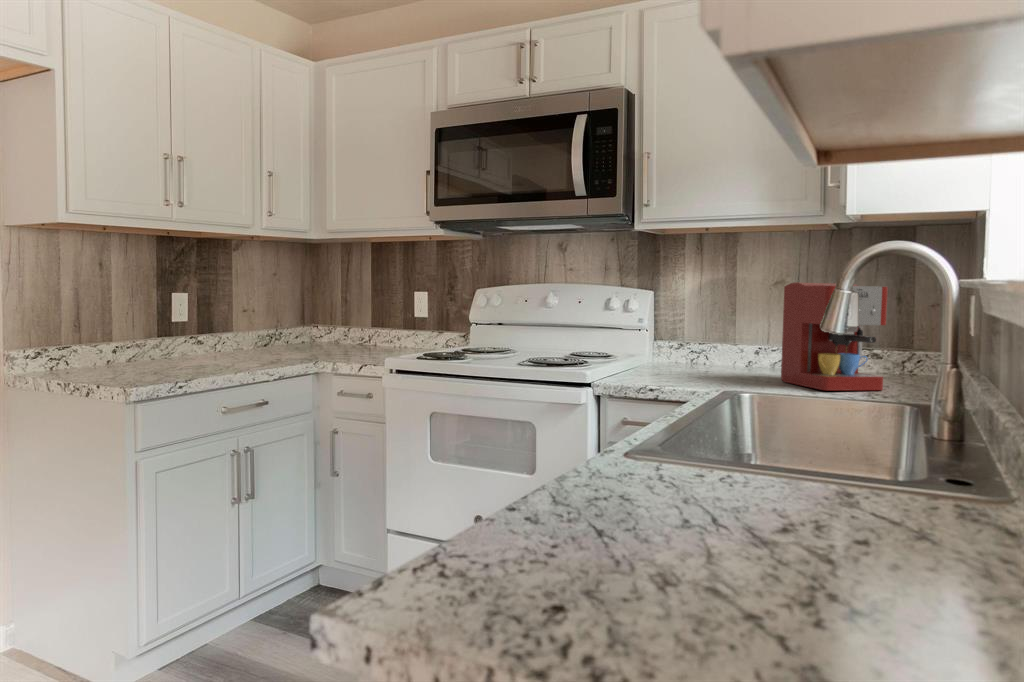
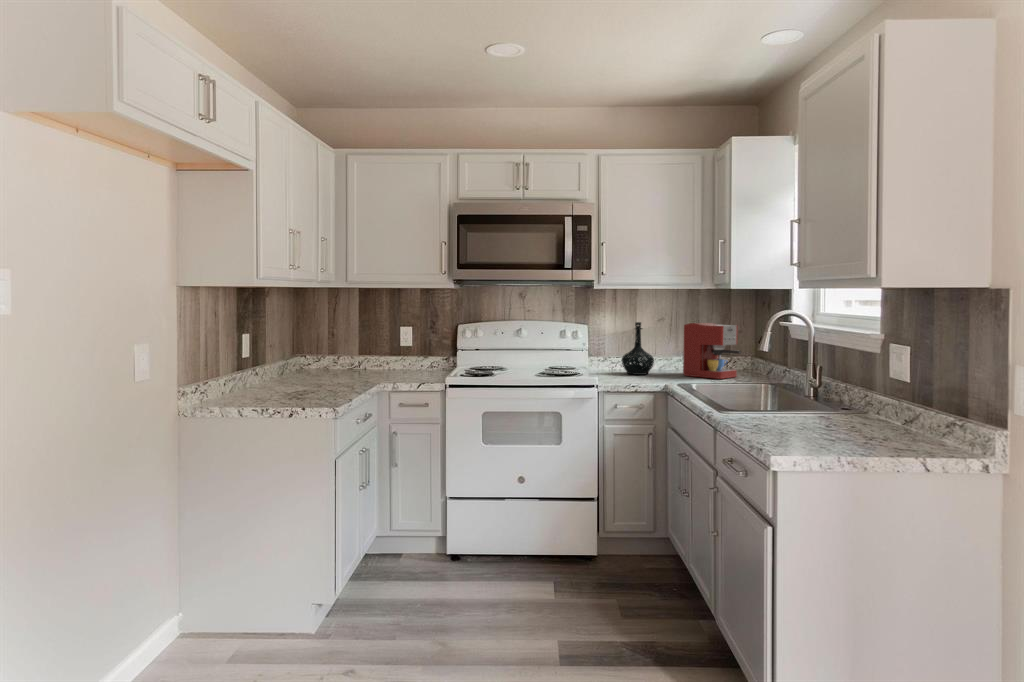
bottle: none [681,282,740,375] -> present [621,322,654,375]

